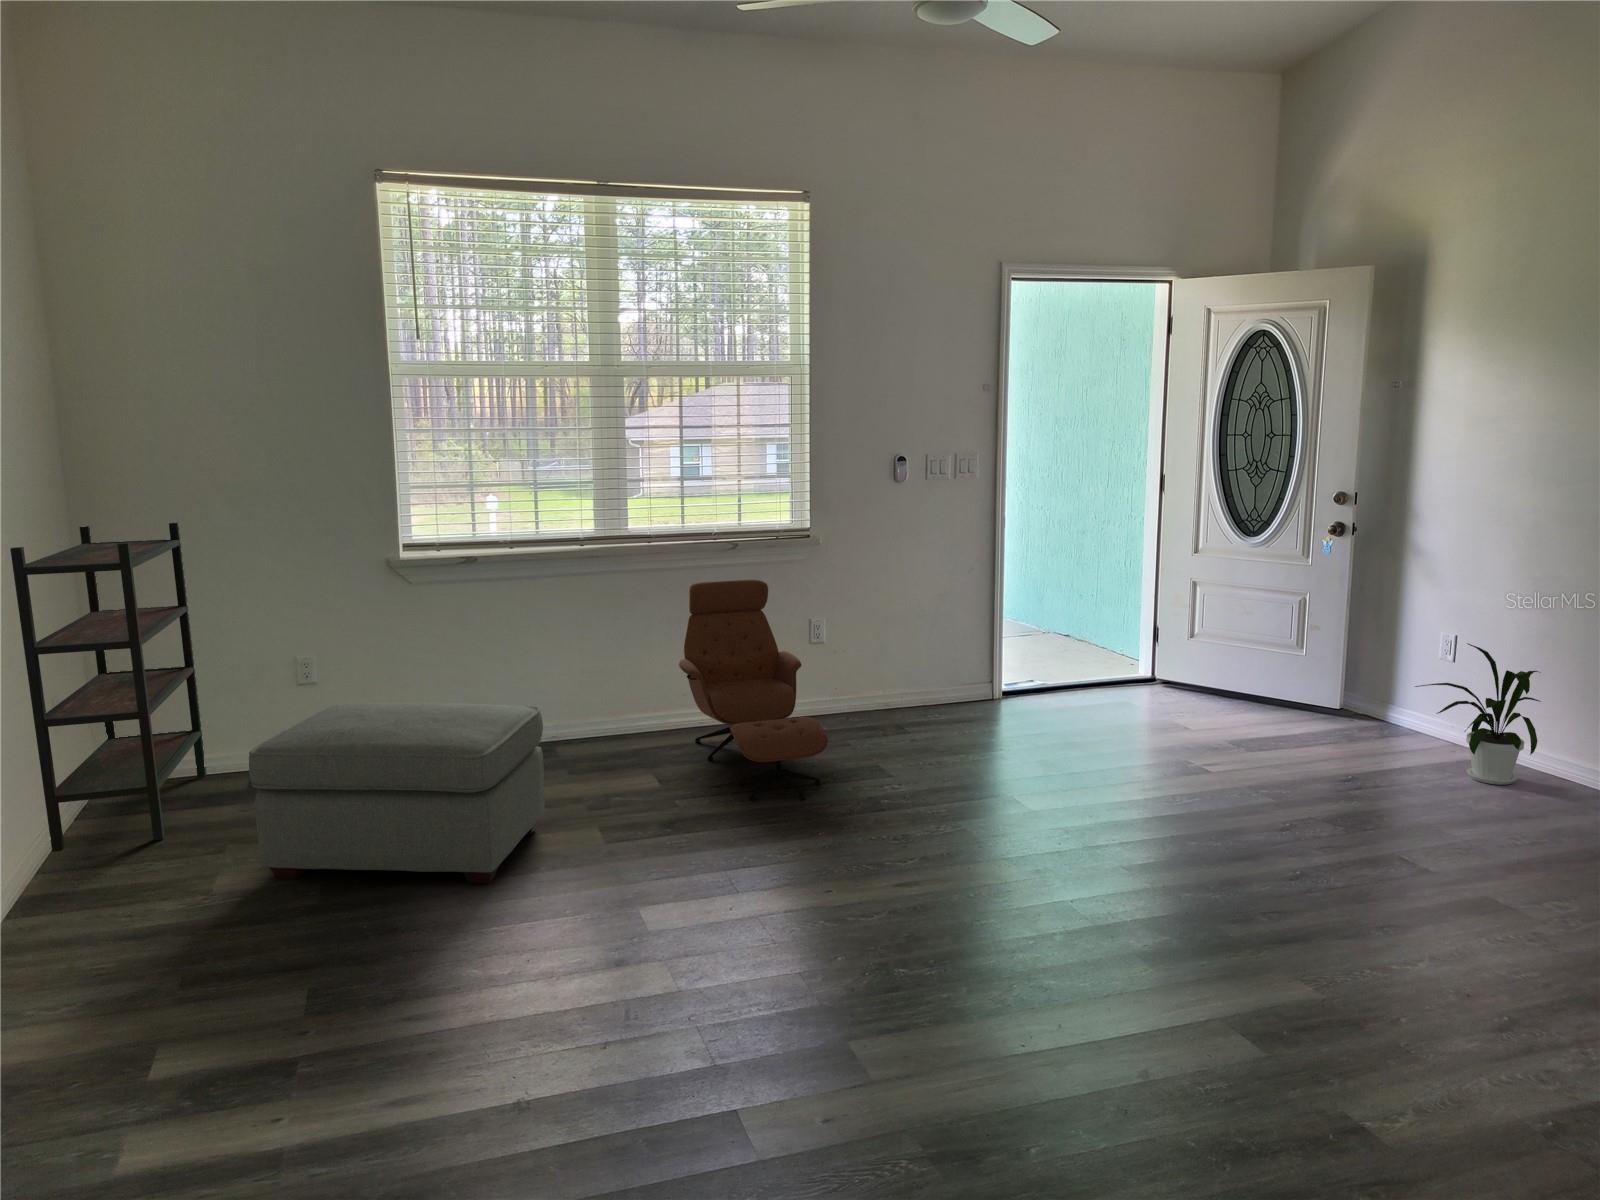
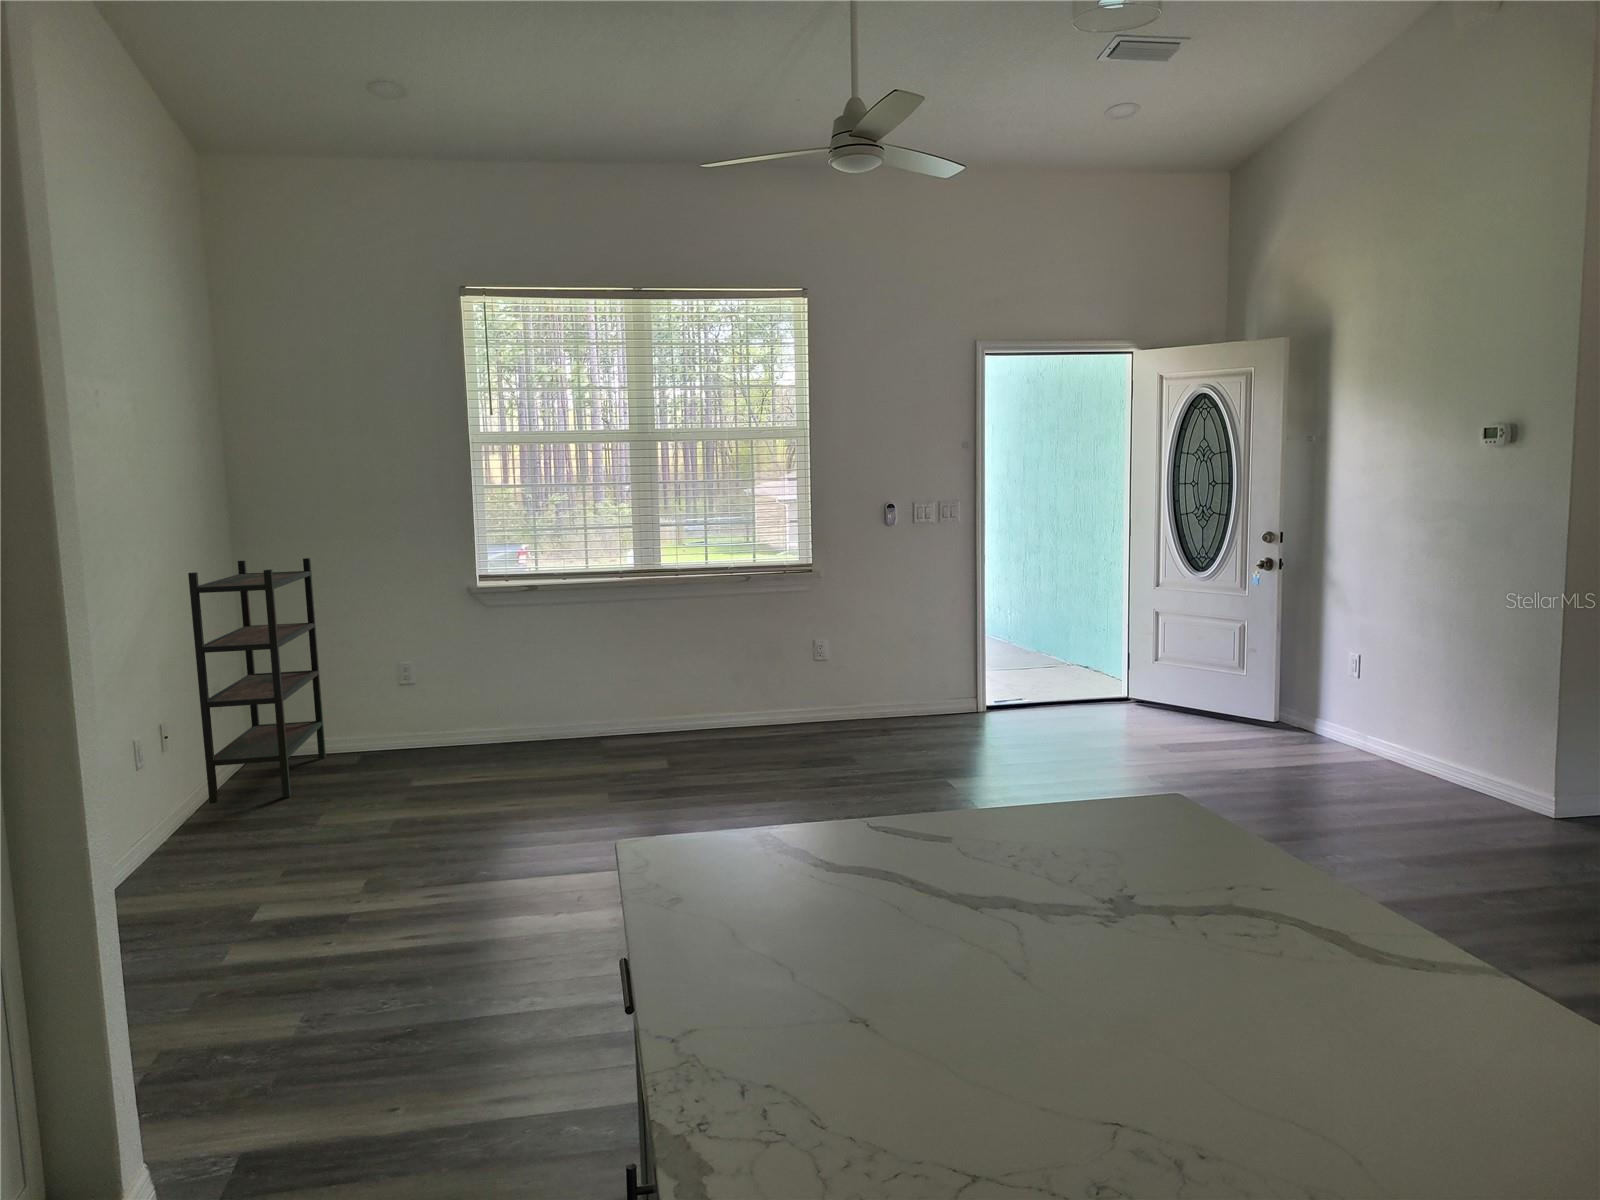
lounge chair: present [679,580,828,800] -> none [698,607,807,780]
house plant: present [1415,643,1541,785] -> none [1313,658,1423,779]
ottoman: present [249,703,545,883] -> none [351,695,576,828]

